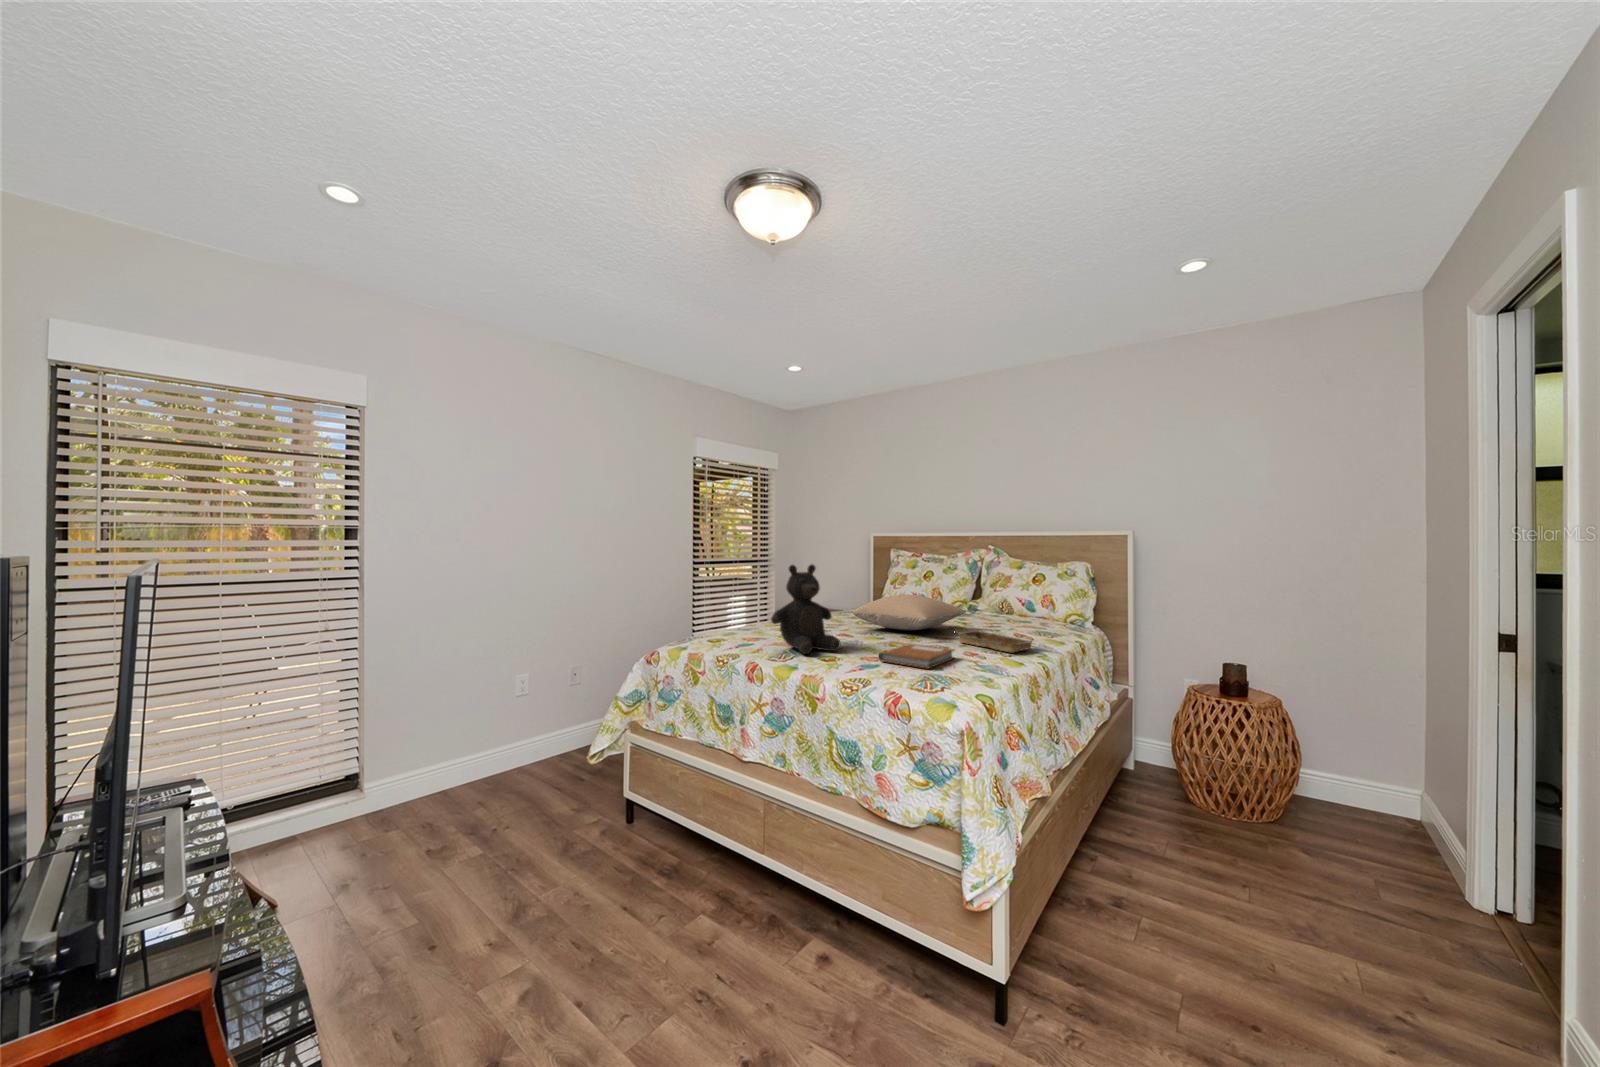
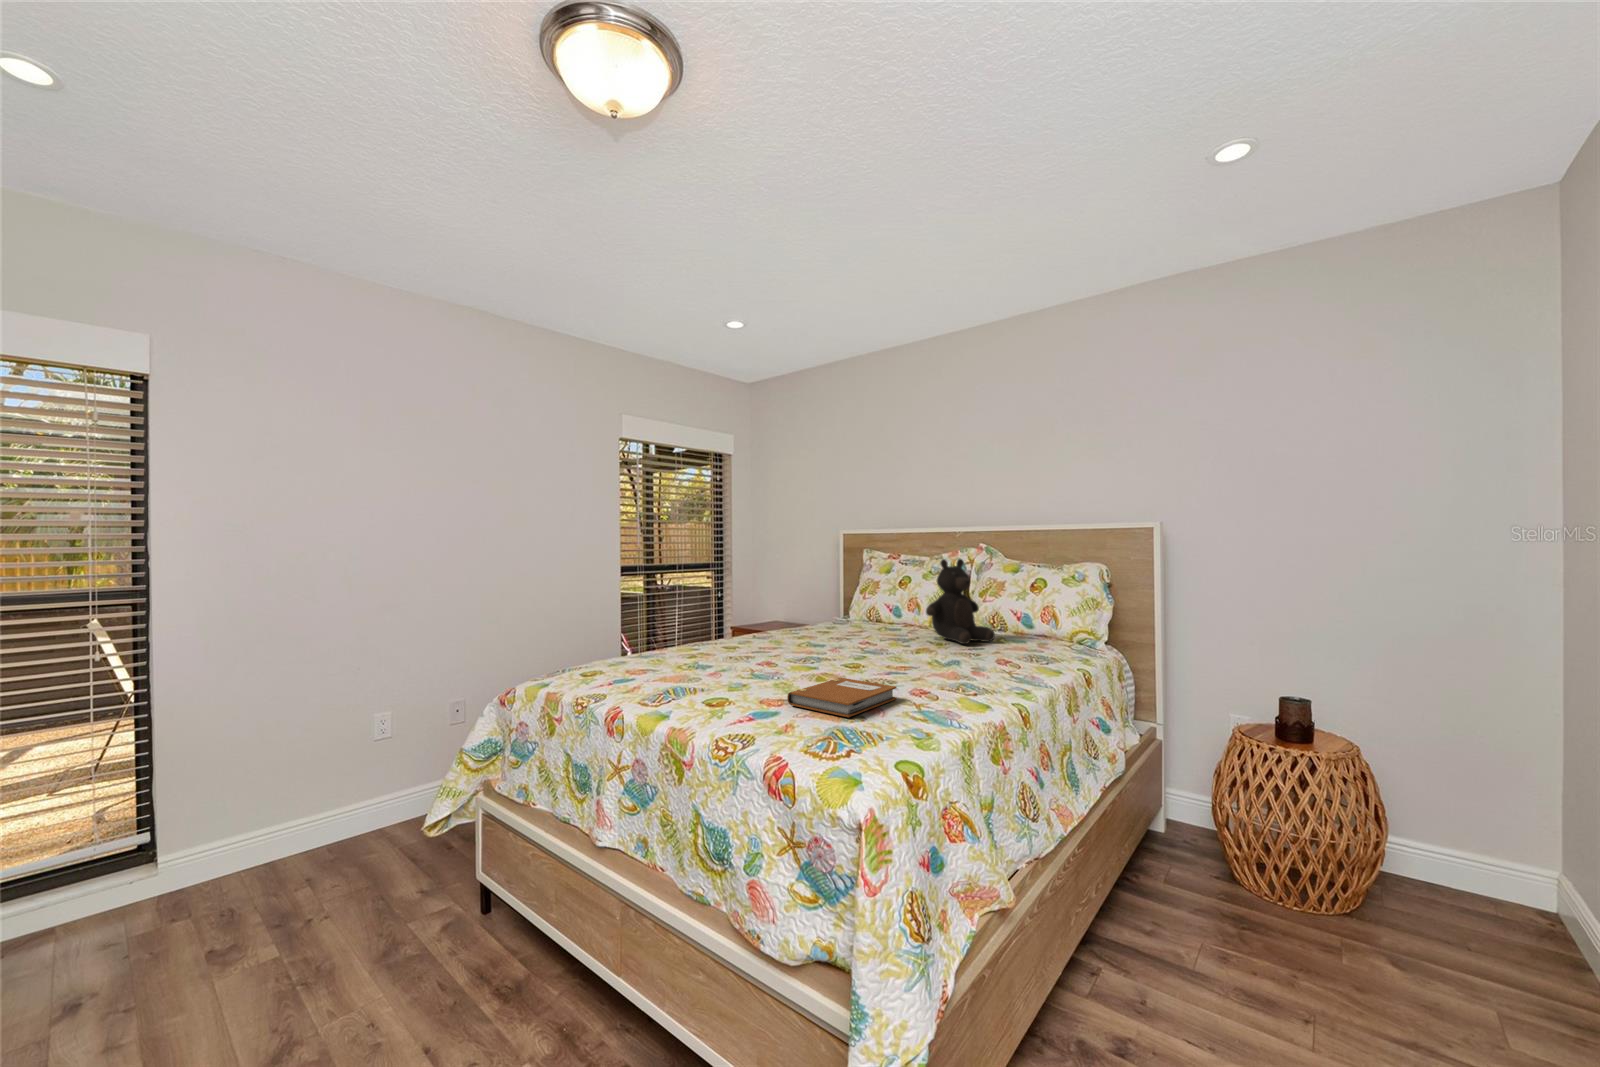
teddy bear: present [771,565,840,654] -> present [926,559,995,644]
pillow: present [853,595,966,630] -> none [788,609,936,655]
tray: present [958,630,1033,652] -> none [910,656,1017,689]

